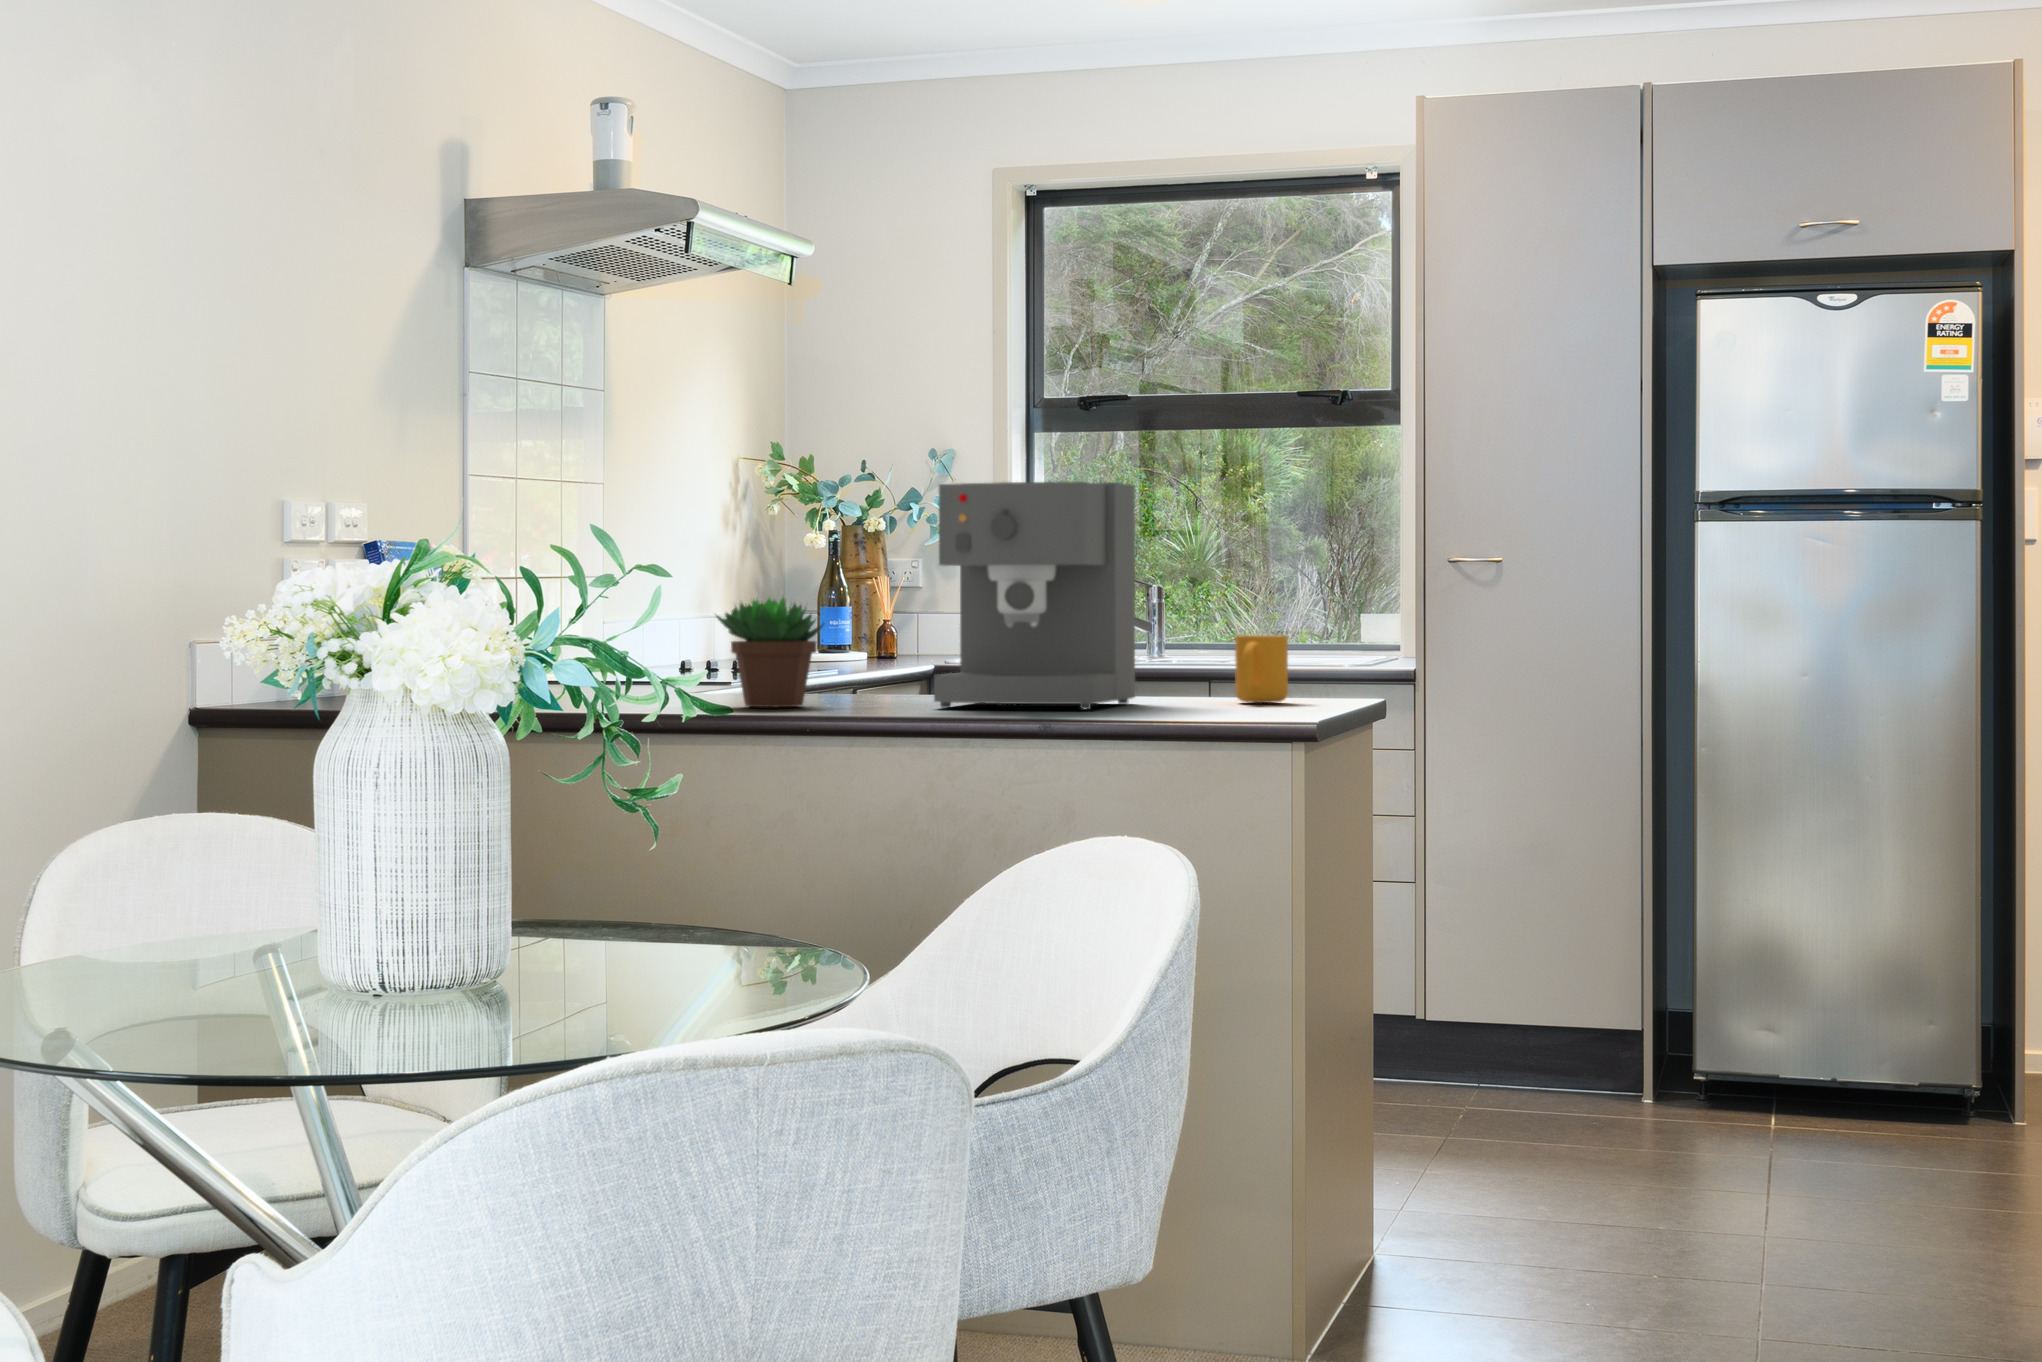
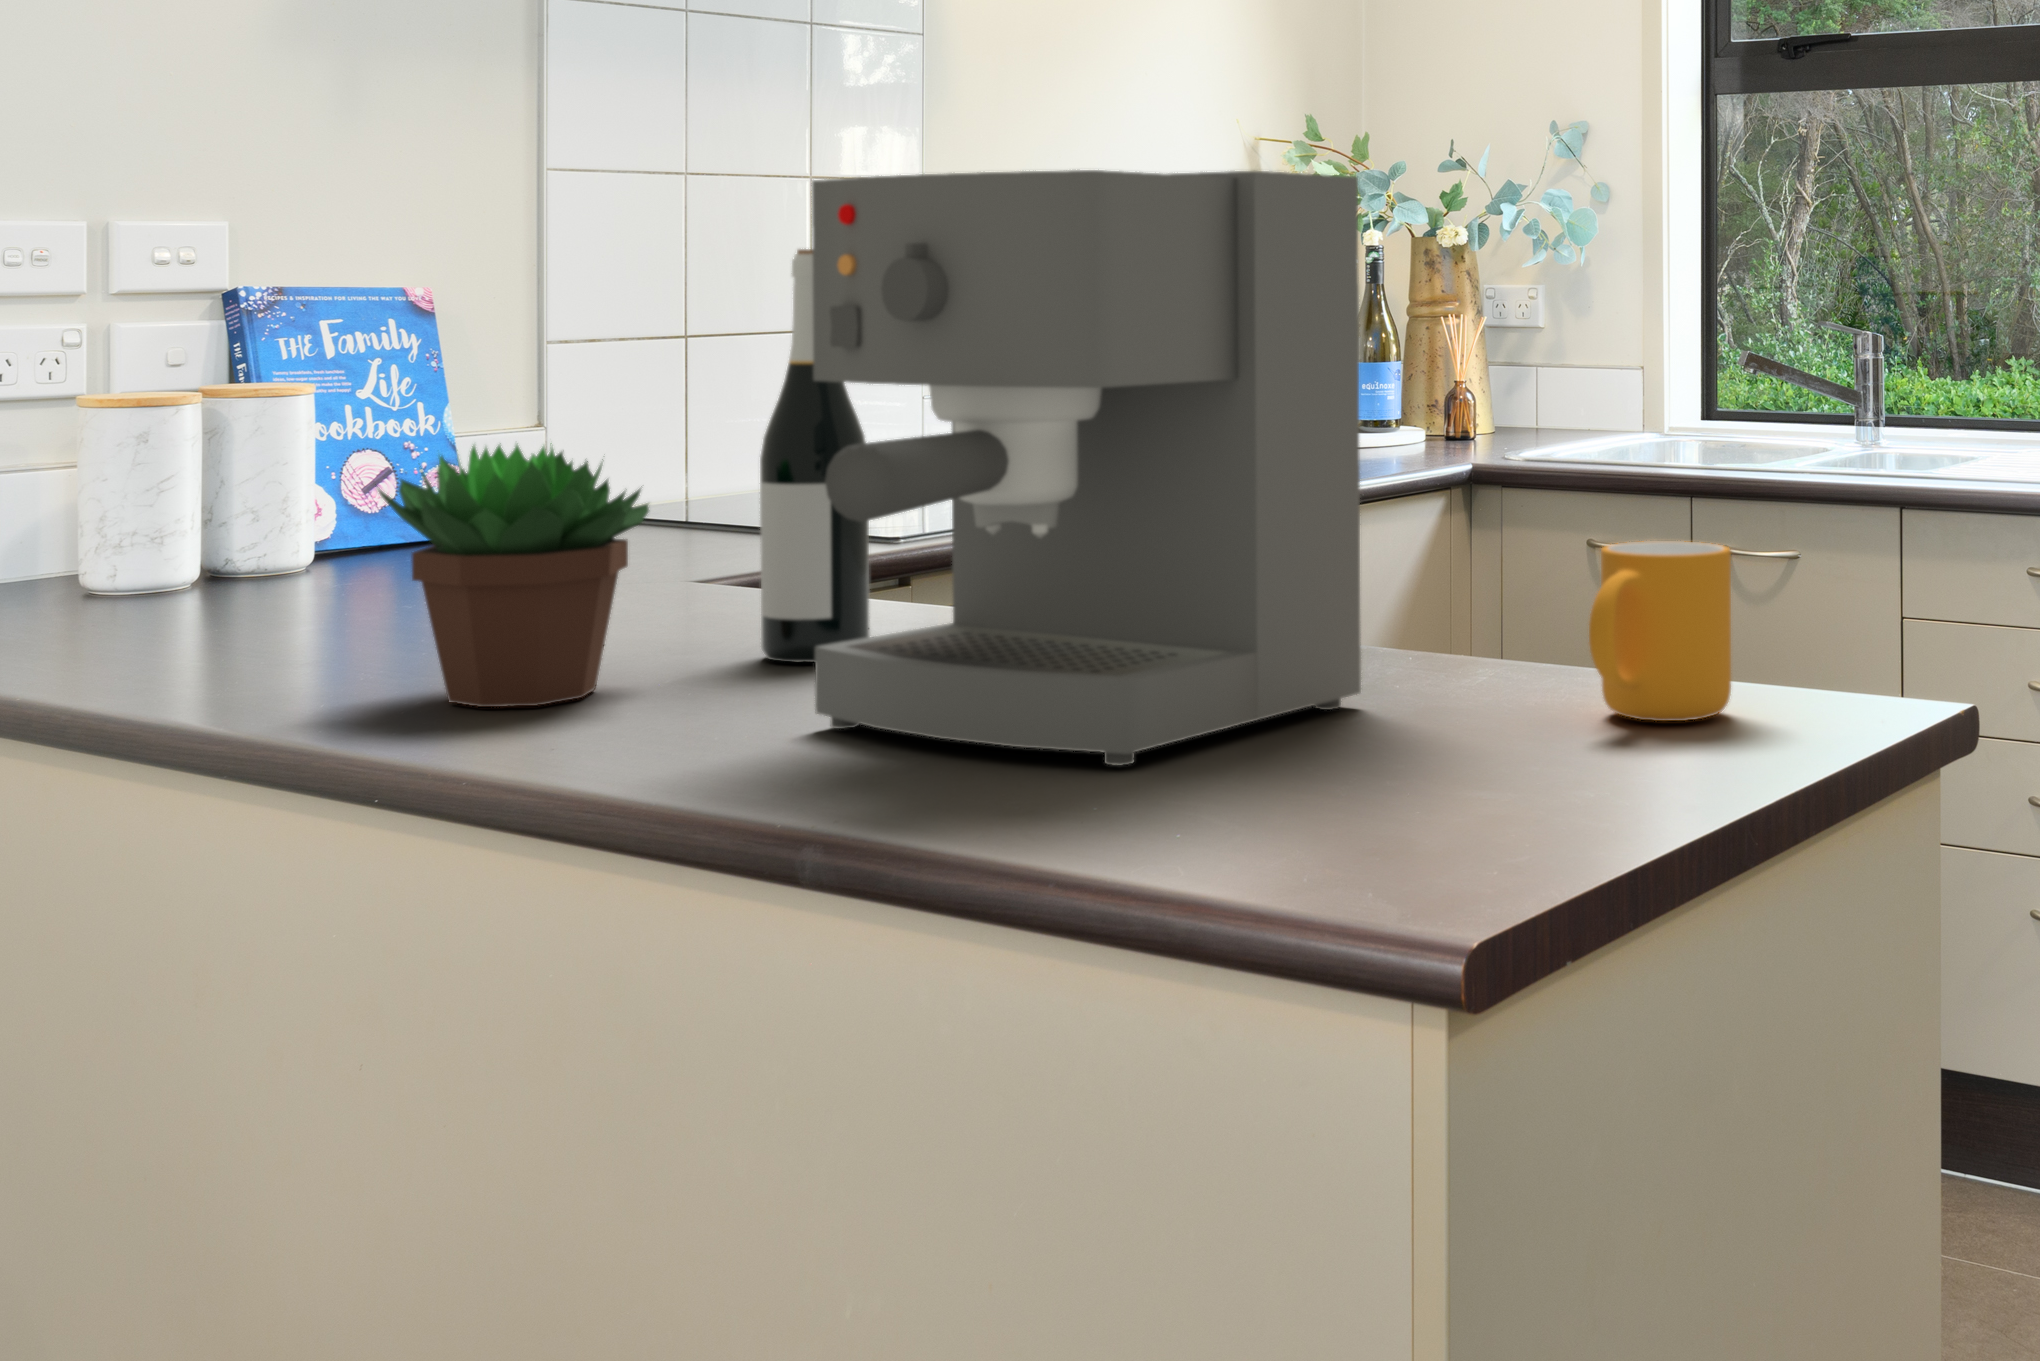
wine bottle: none [830,515,878,701] -> present [760,249,870,663]

